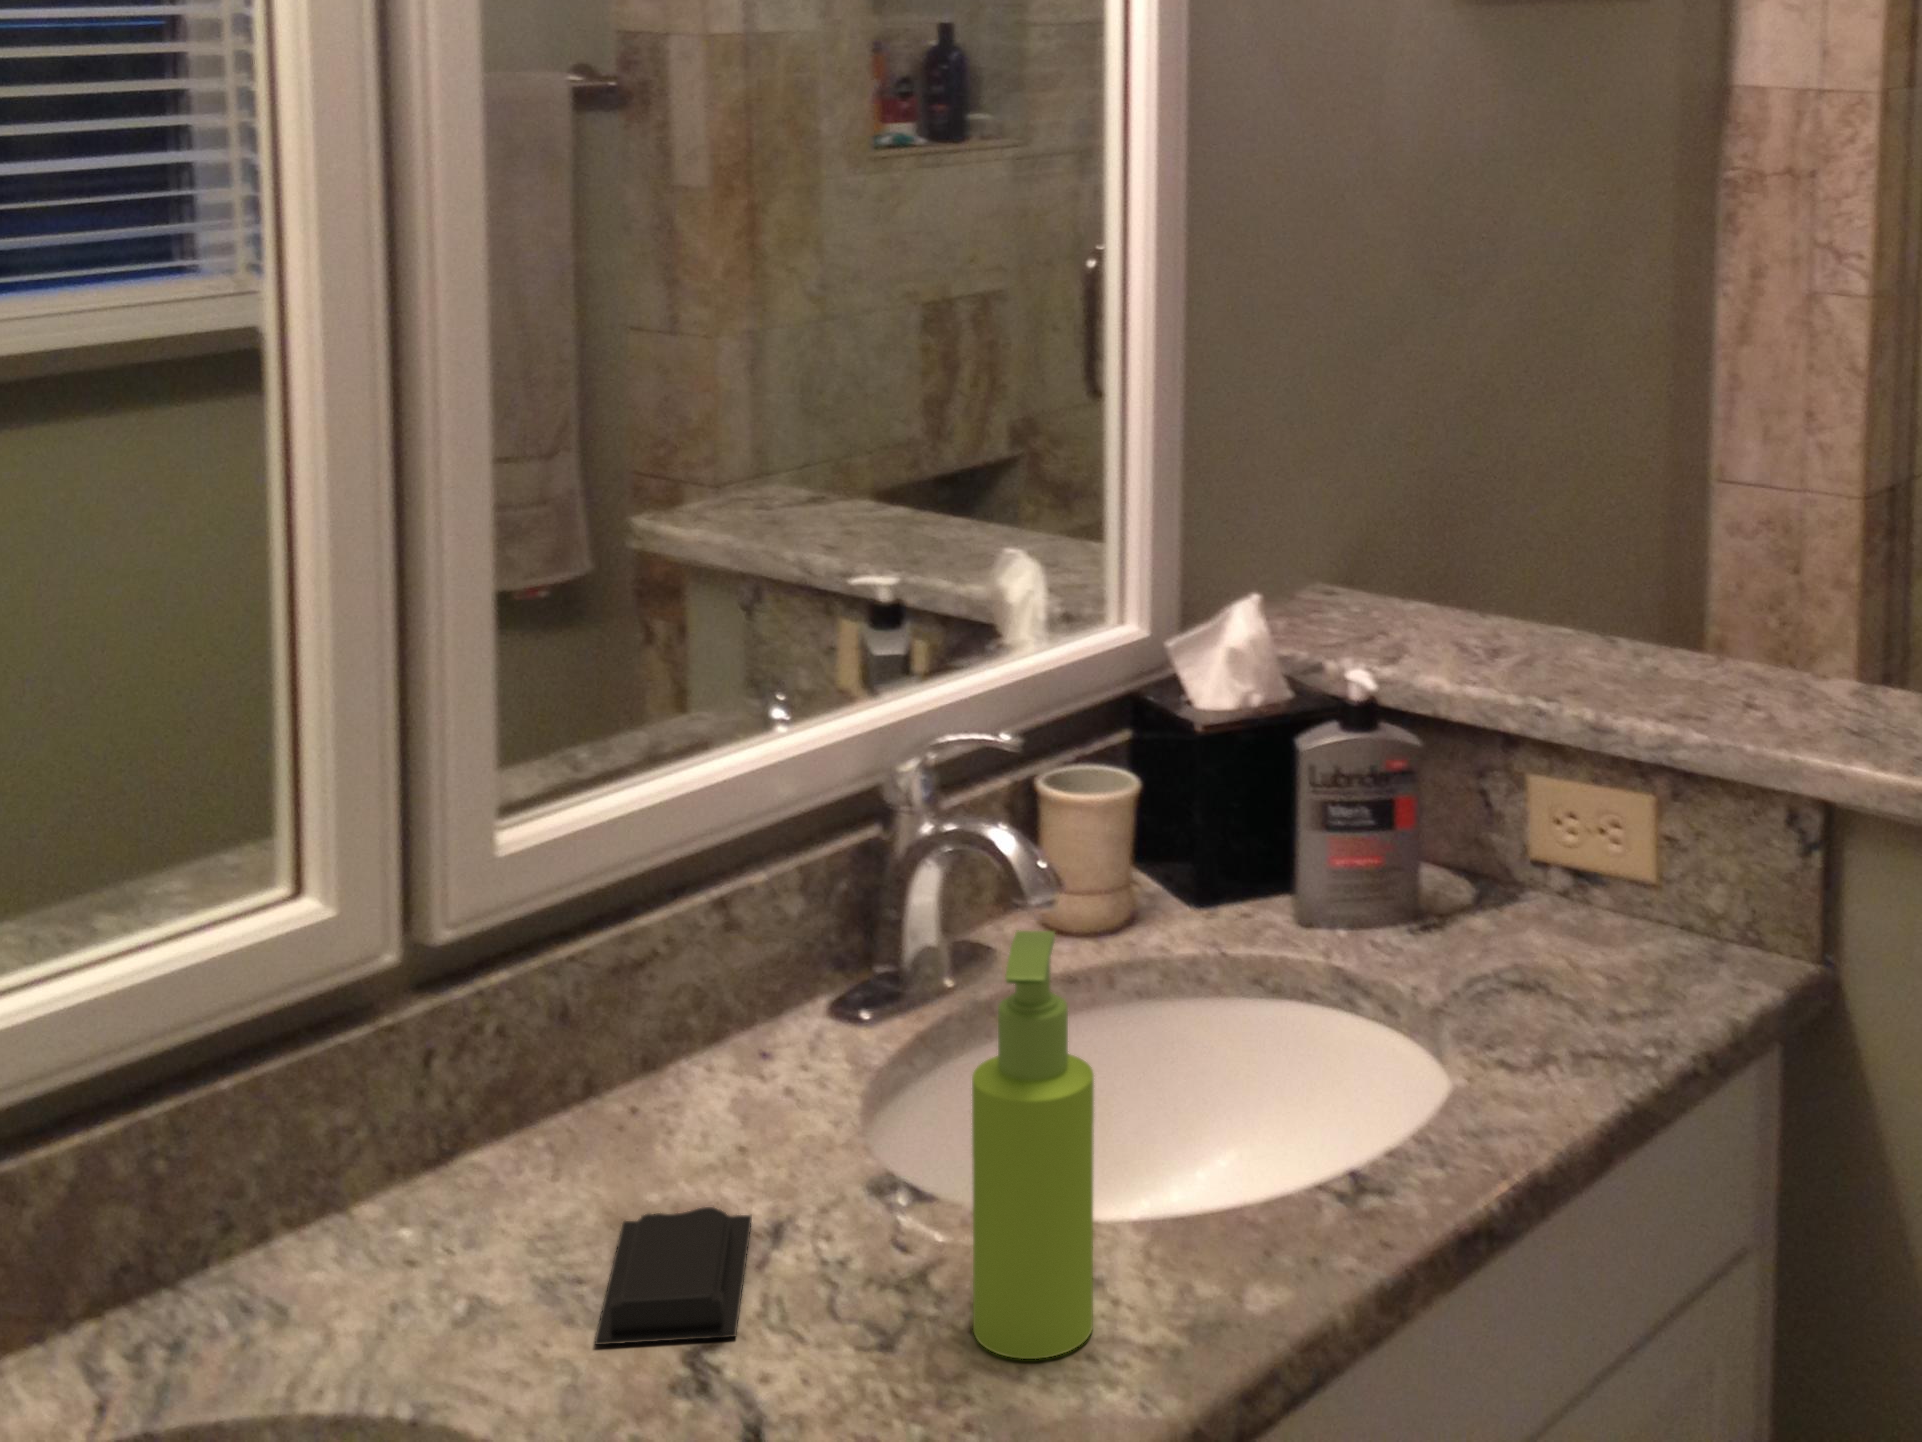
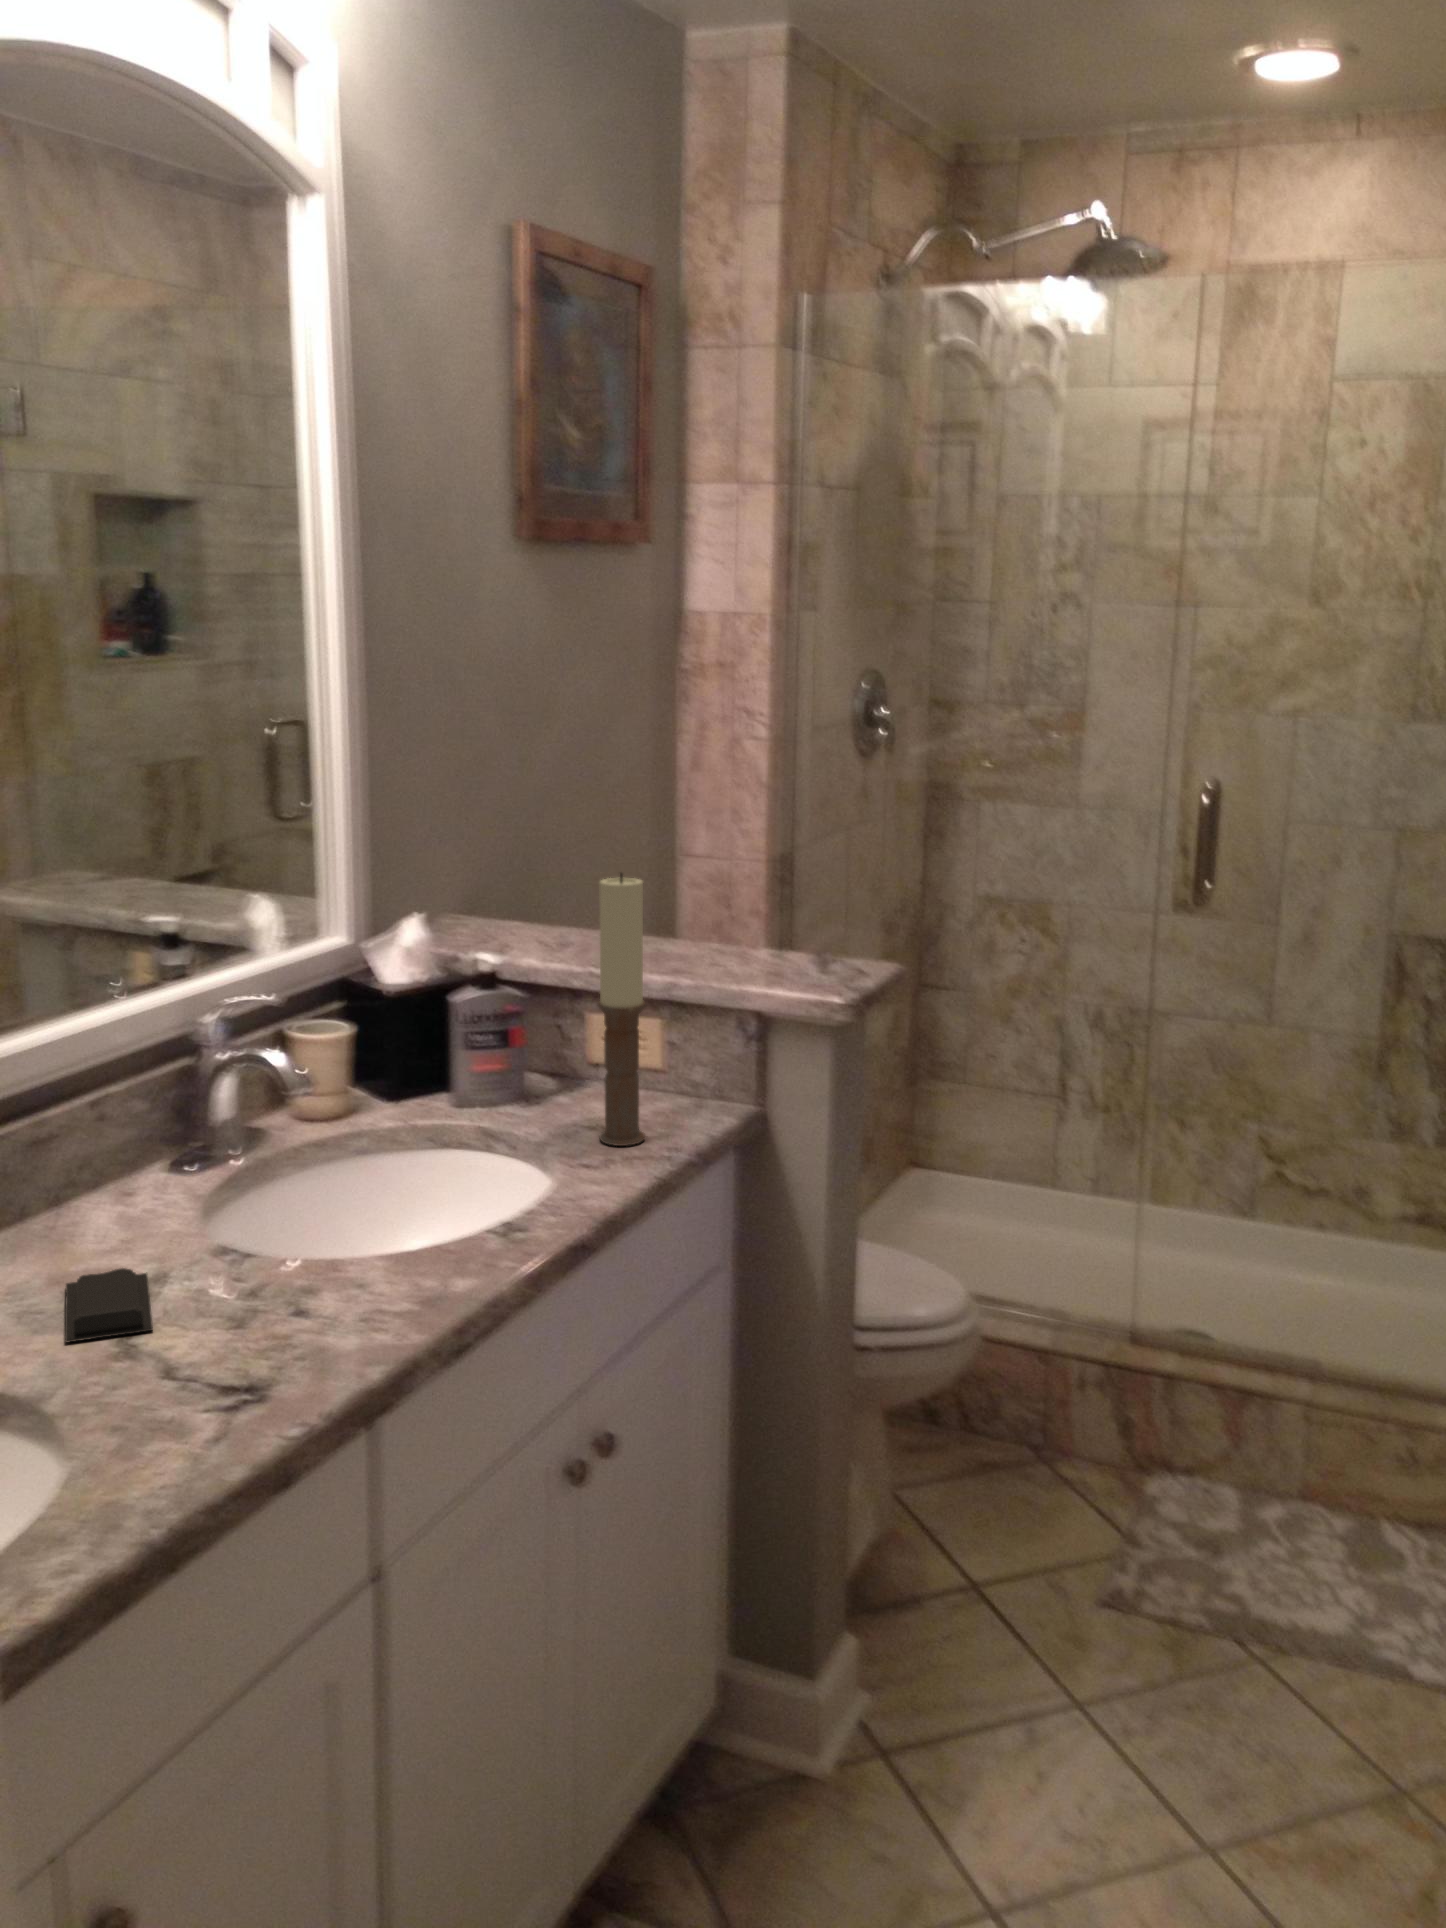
candle: none [1534,558,1622,1030] -> present [598,873,645,1146]
soap dispenser: present [972,930,1094,1359] -> none [291,1080,368,1323]

